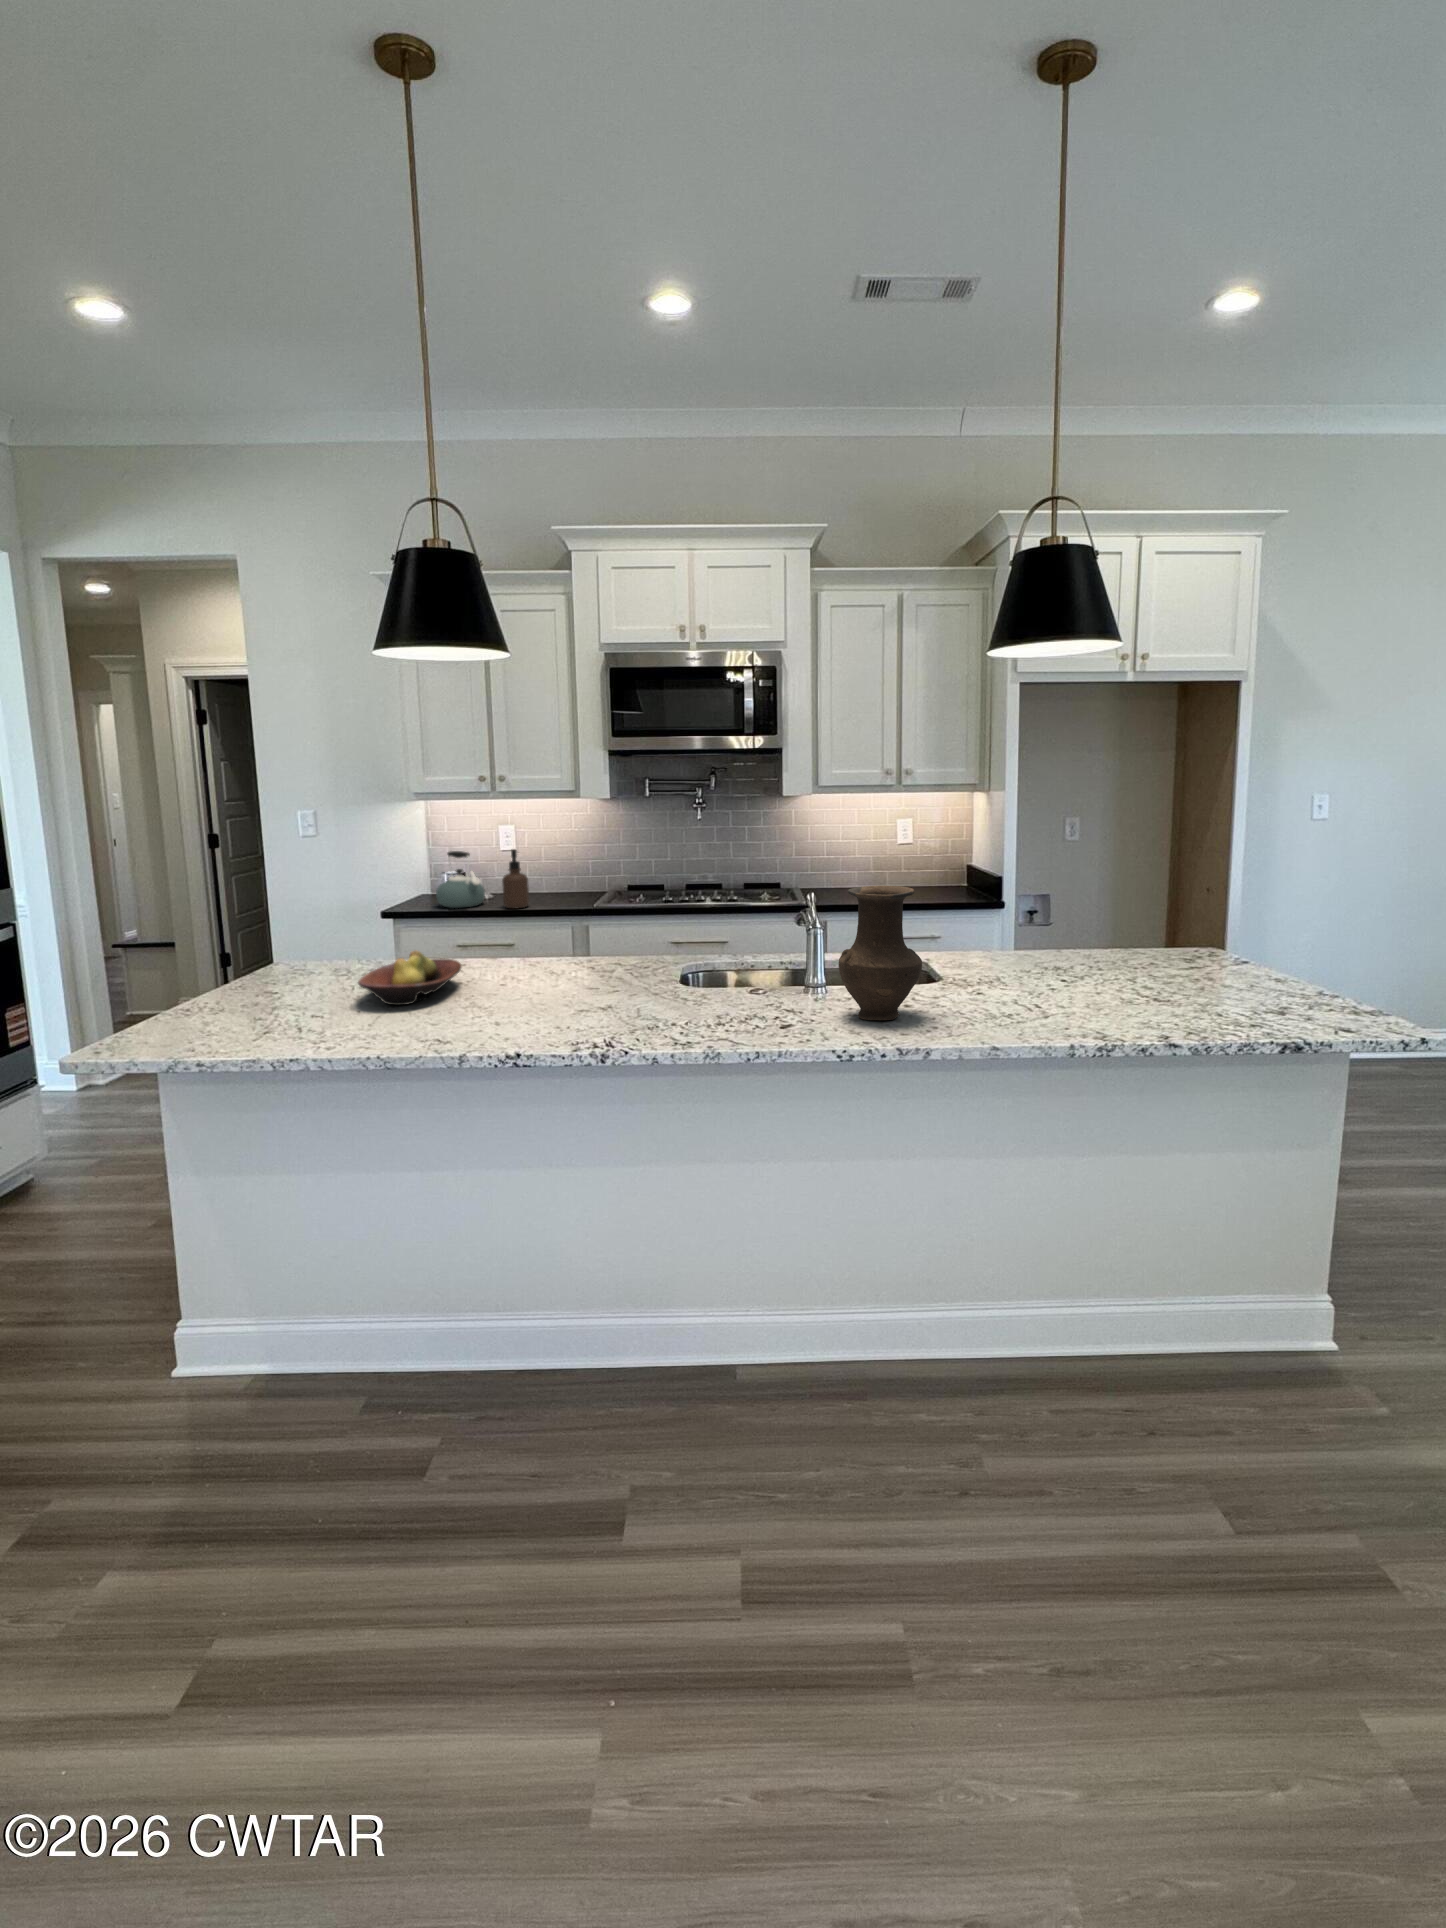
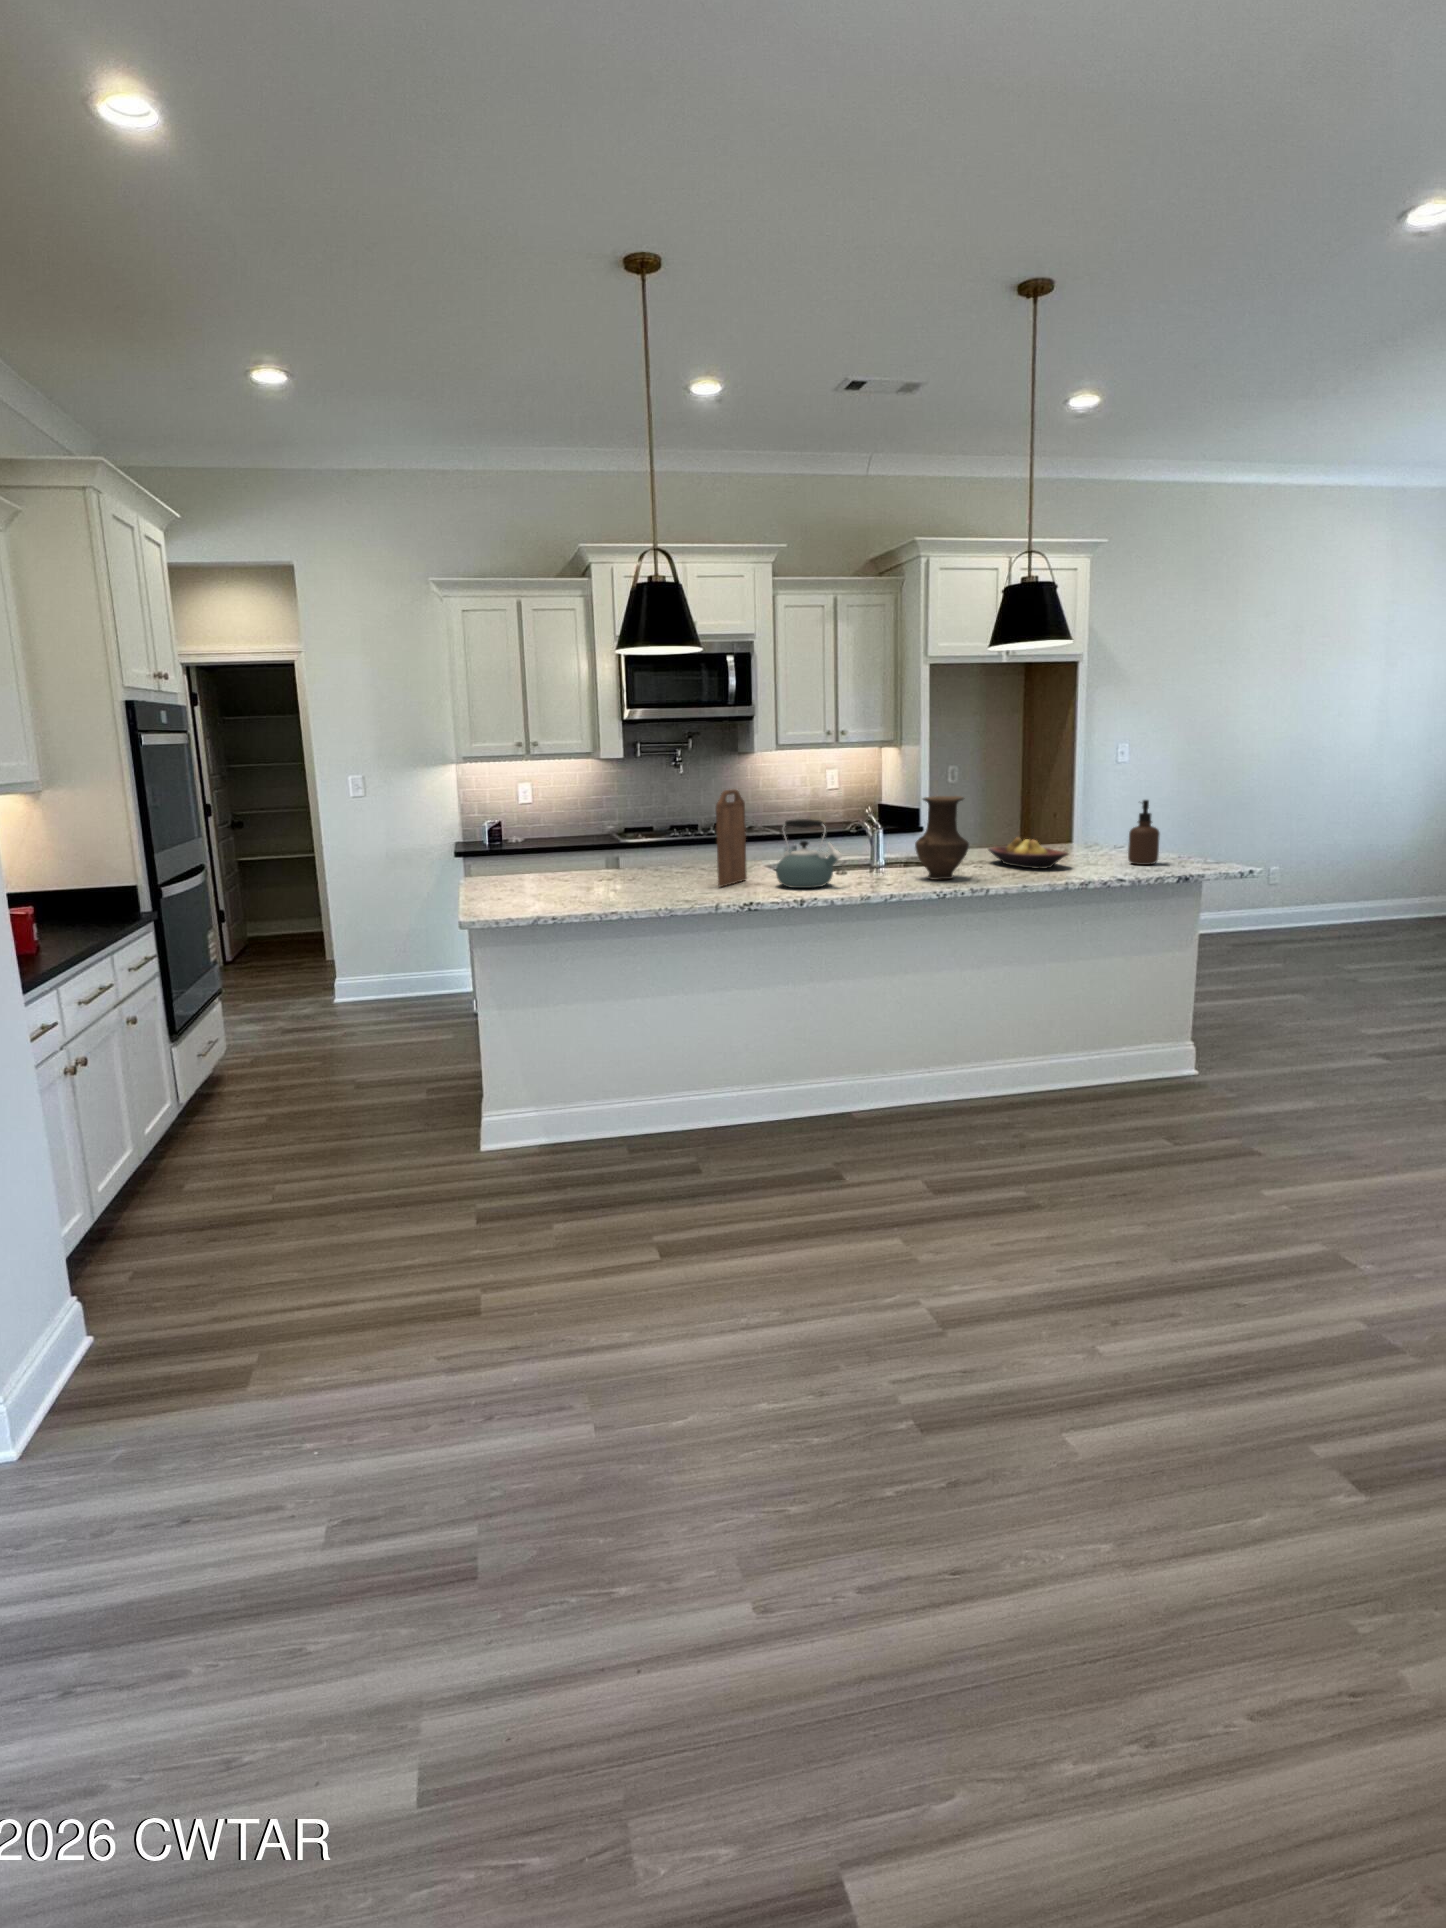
soap dispenser: present [502,849,529,908] -> present [1128,800,1160,865]
kettle: present [436,851,485,908] -> present [776,819,842,888]
cutting board: none [531,863,604,1010] -> present [716,789,747,887]
fruit bowl: present [358,951,462,1005] -> present [988,838,1068,869]

